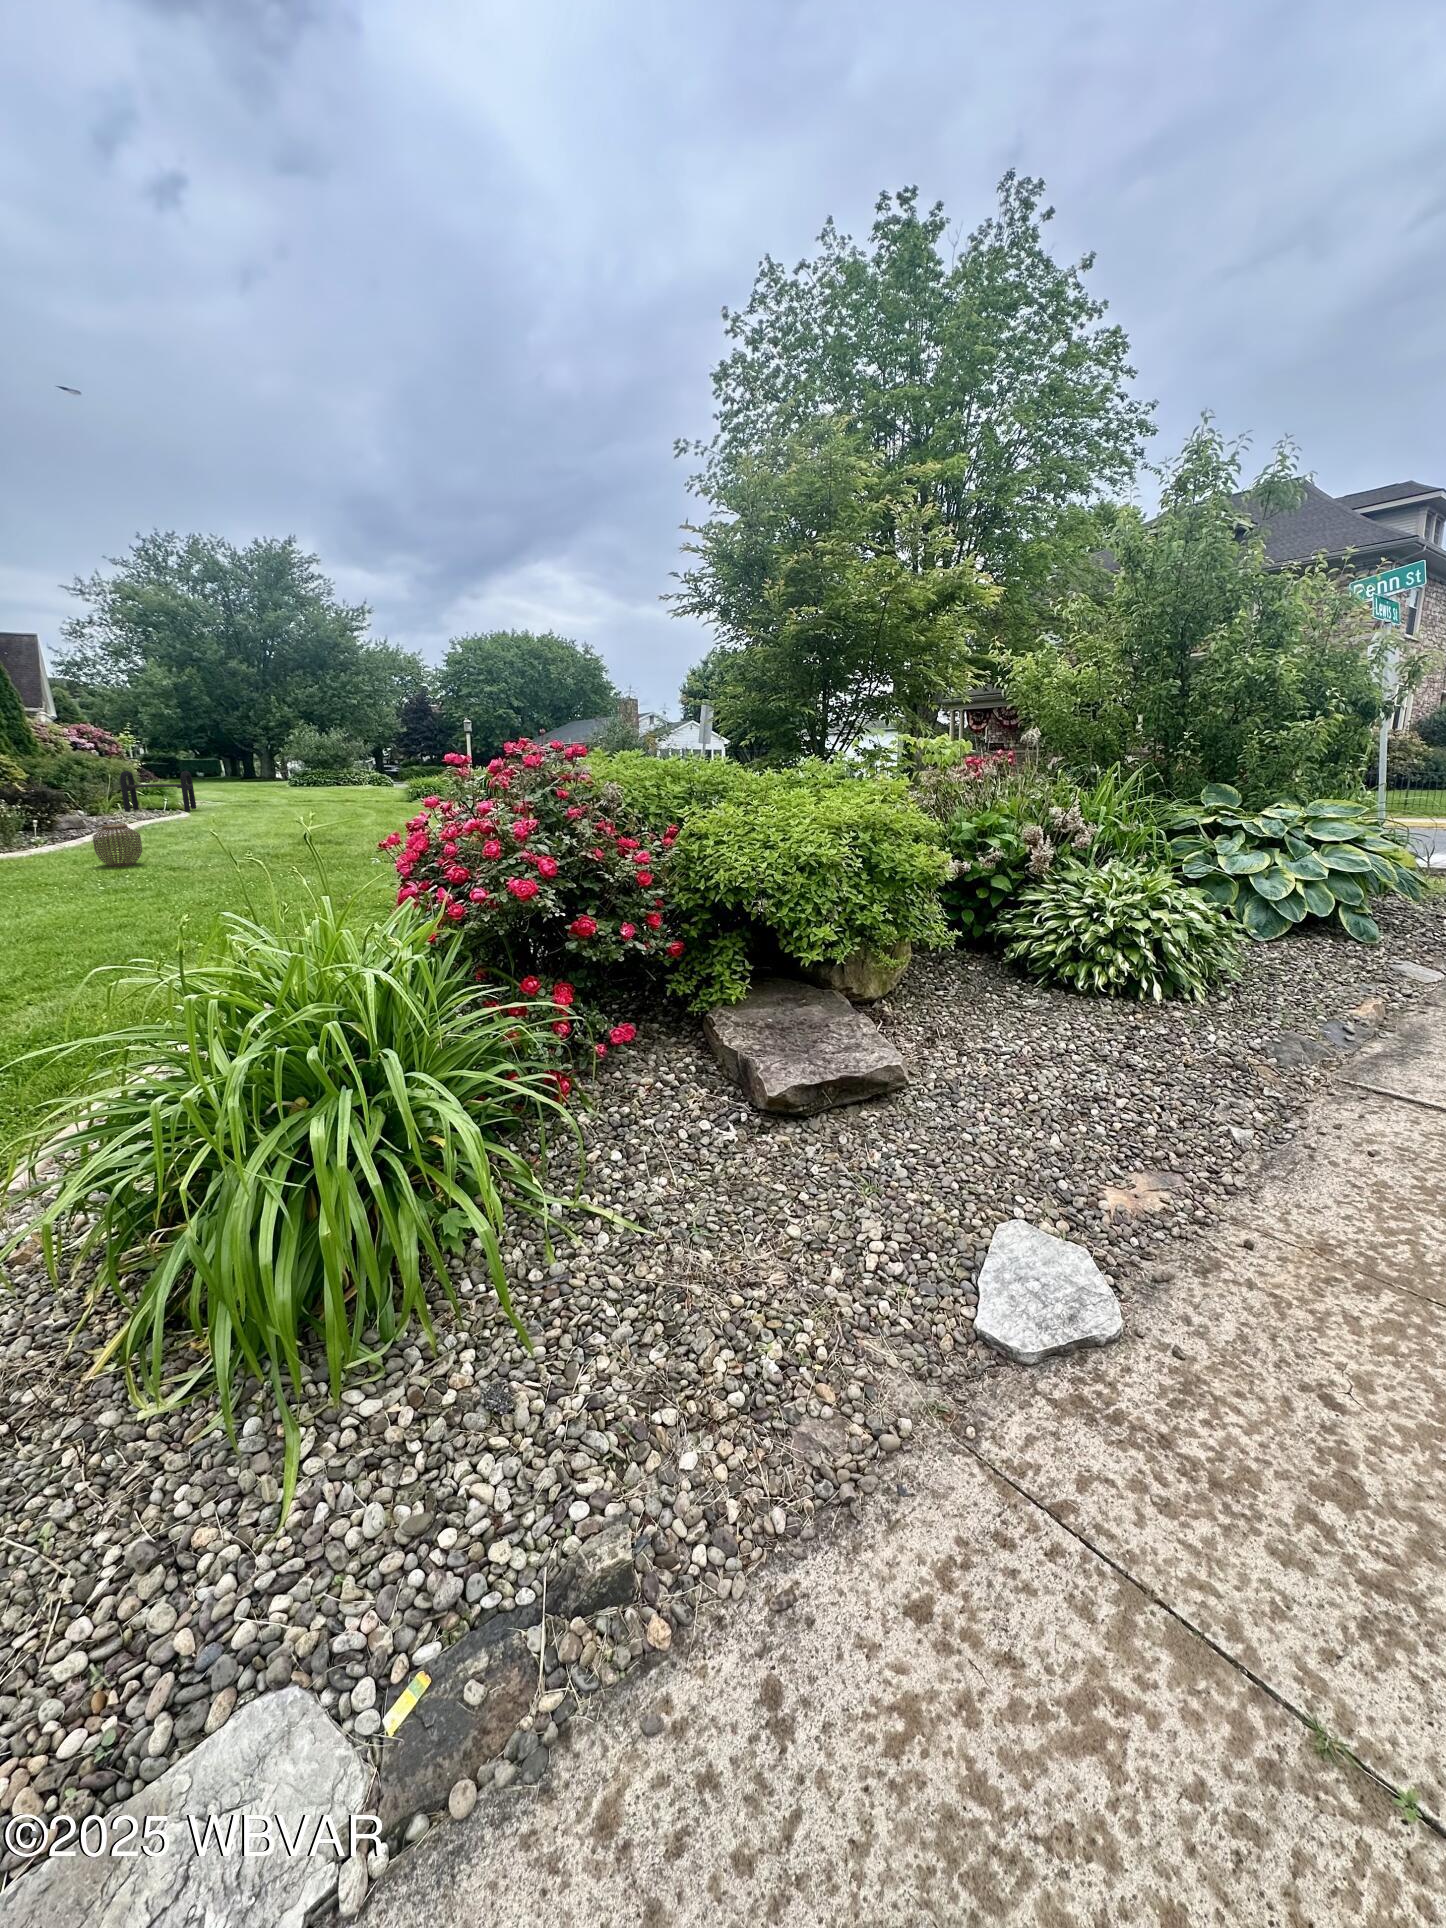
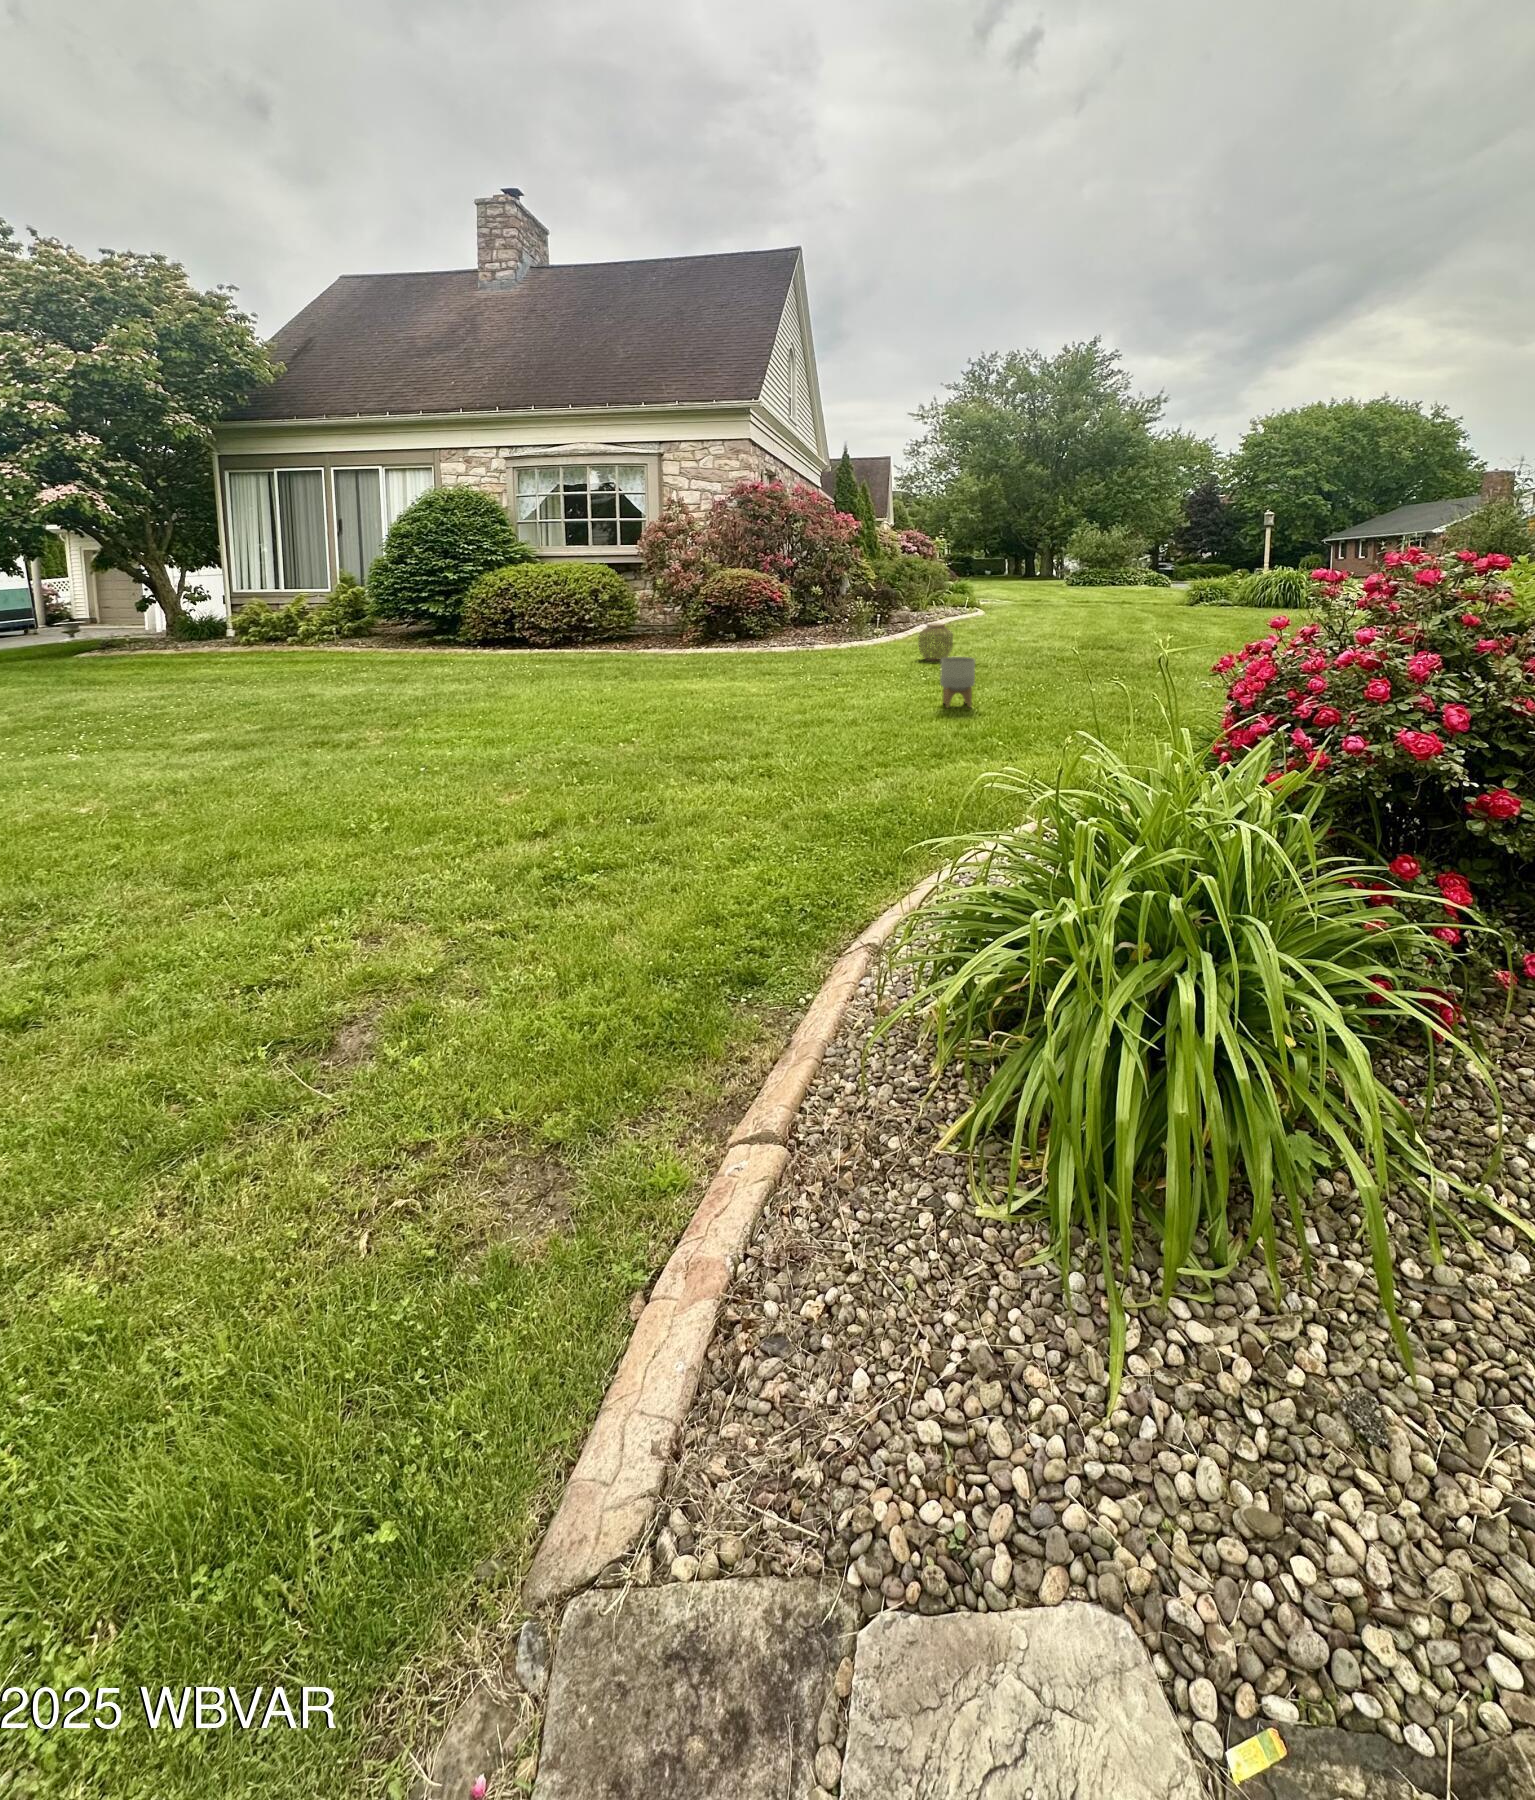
bench: present [120,771,196,812] -> none [934,573,989,612]
planter: none [117,858,167,915] -> present [940,657,975,708]

